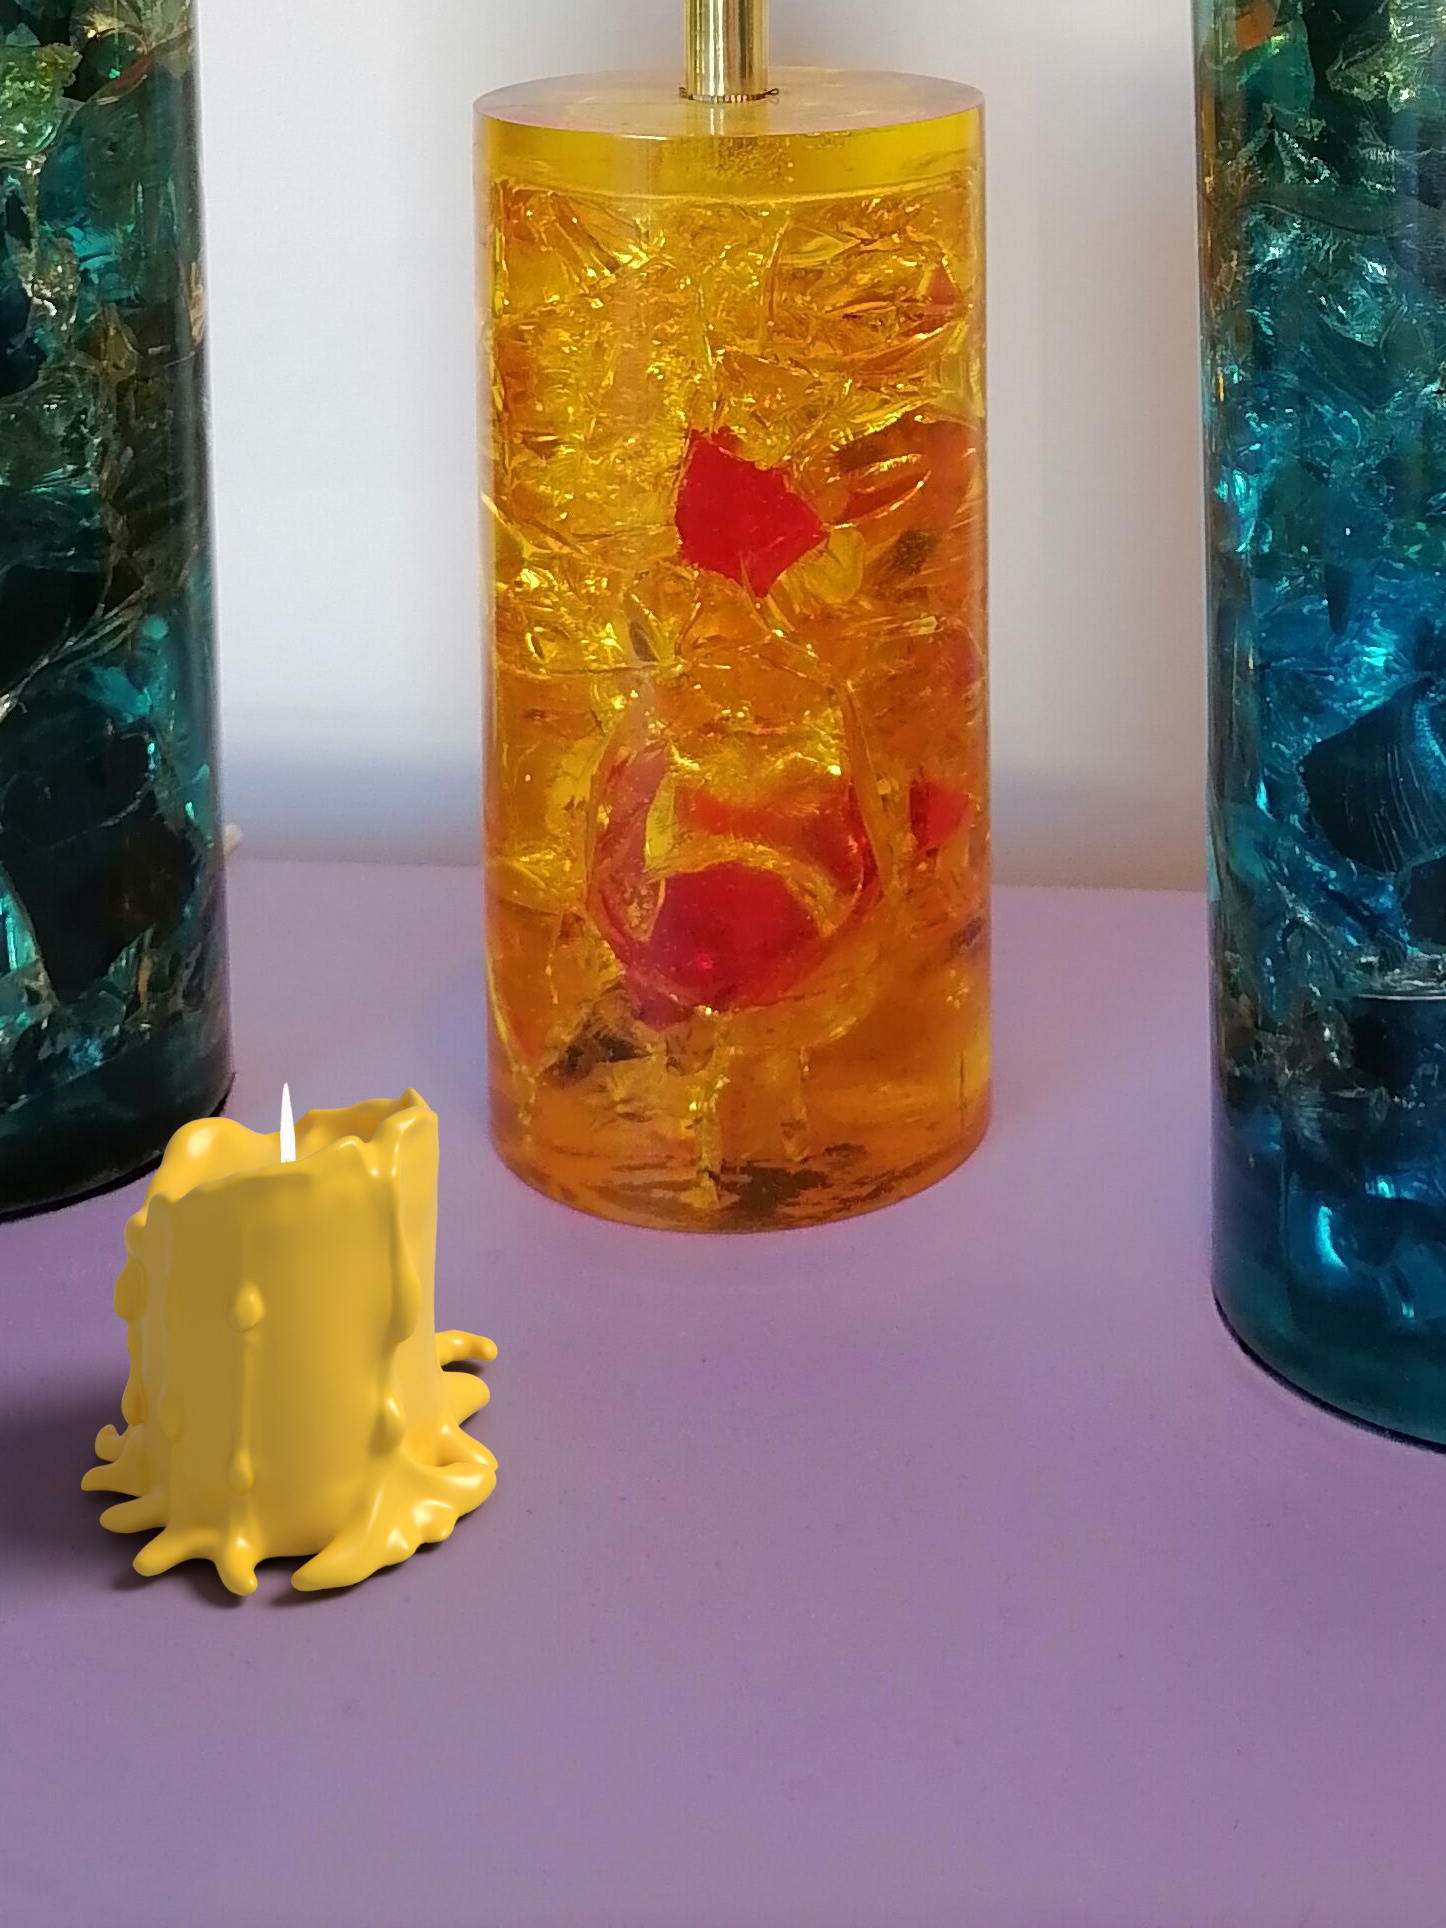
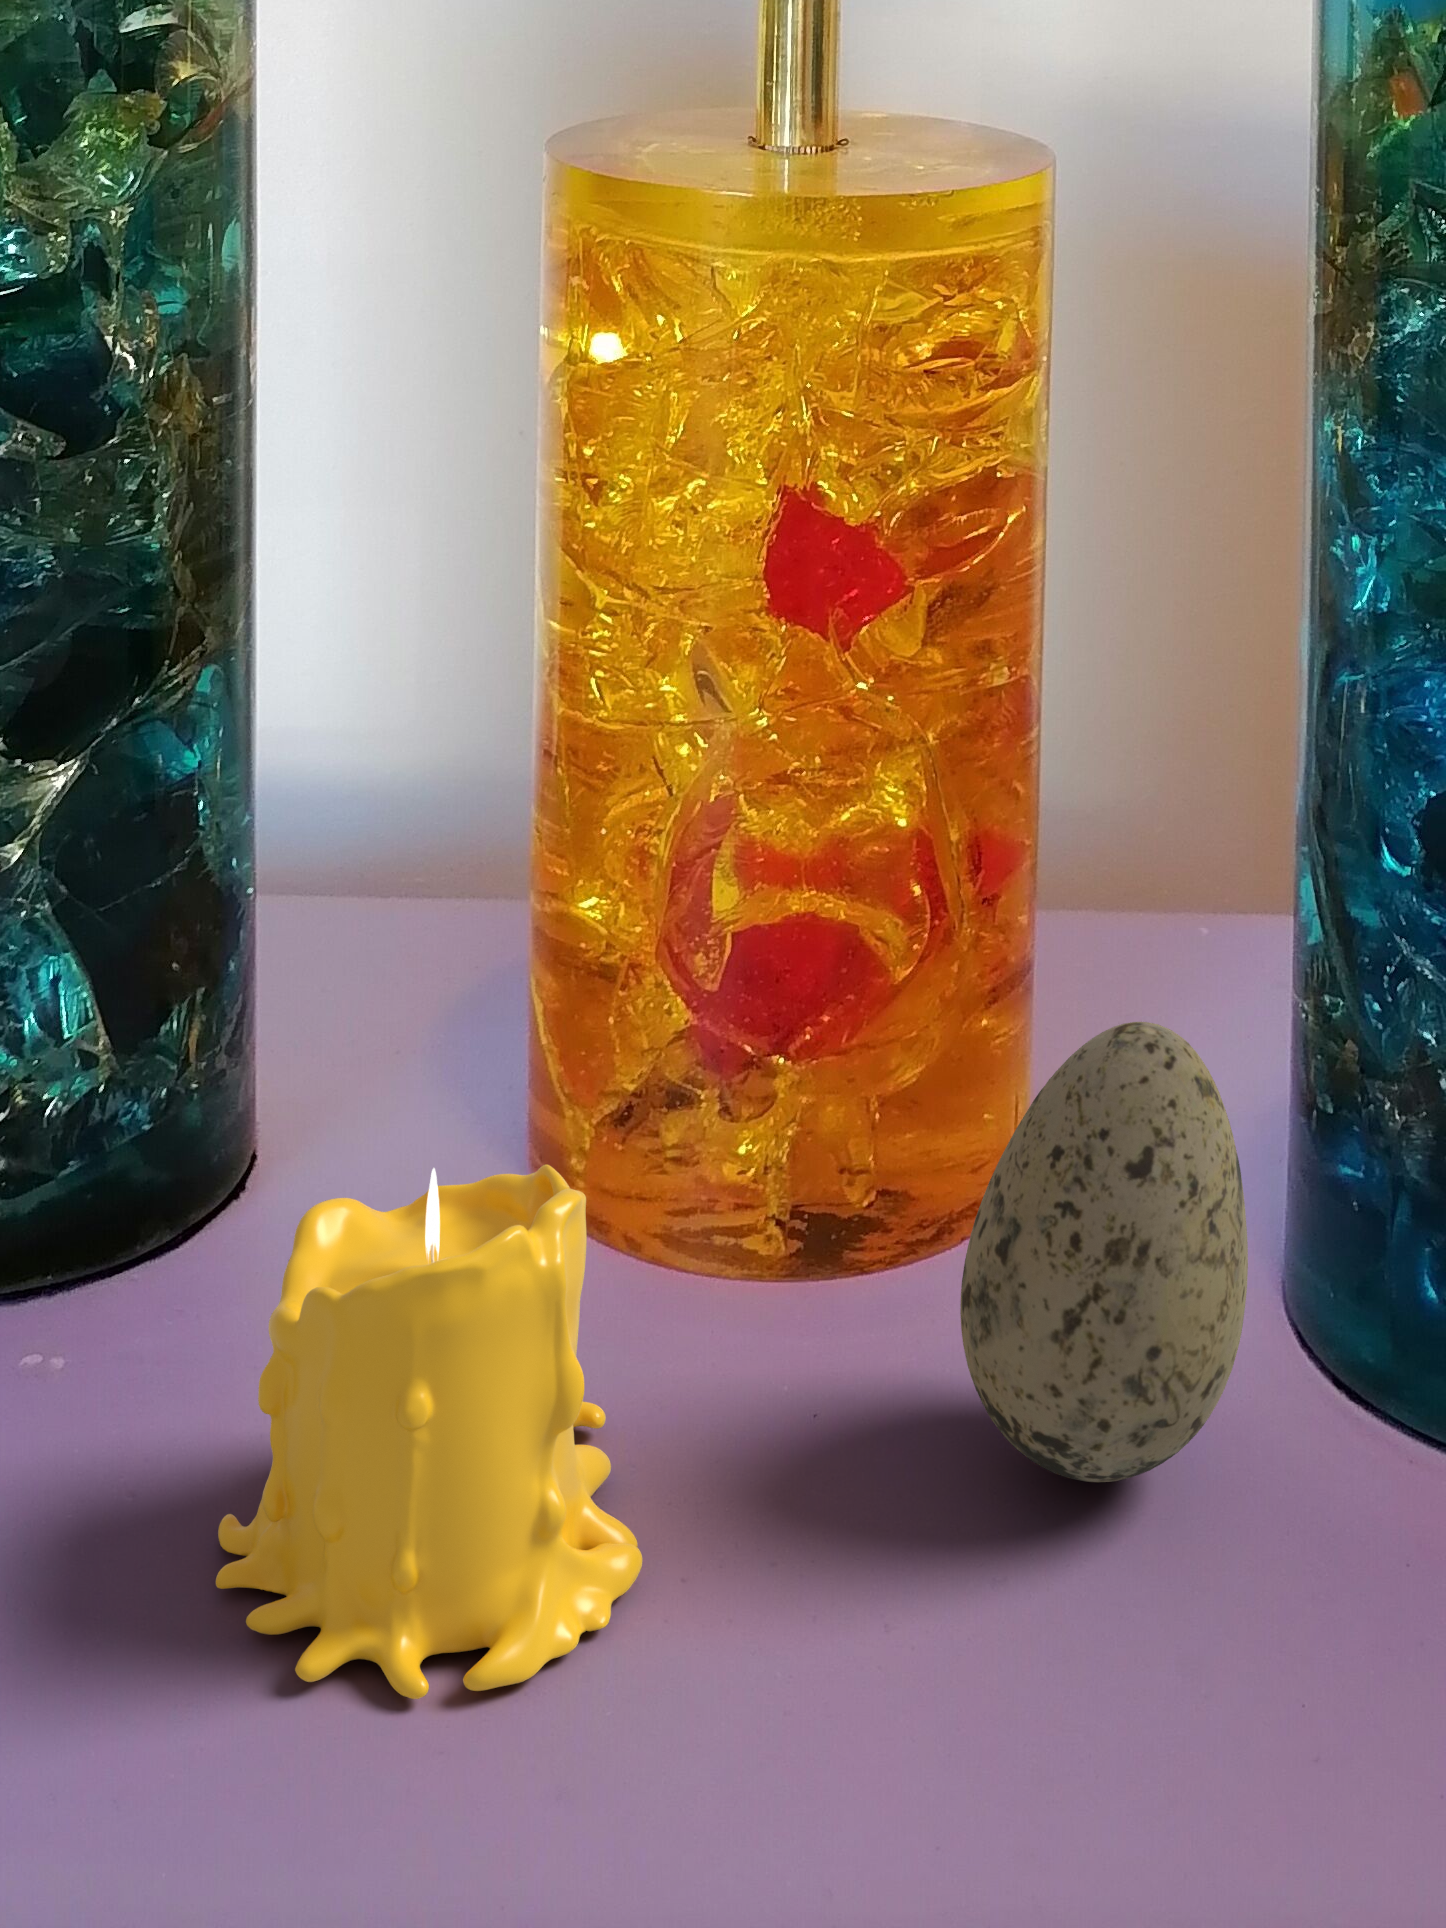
decorative egg: none [835,959,1121,1426] -> present [960,1022,1248,1482]

